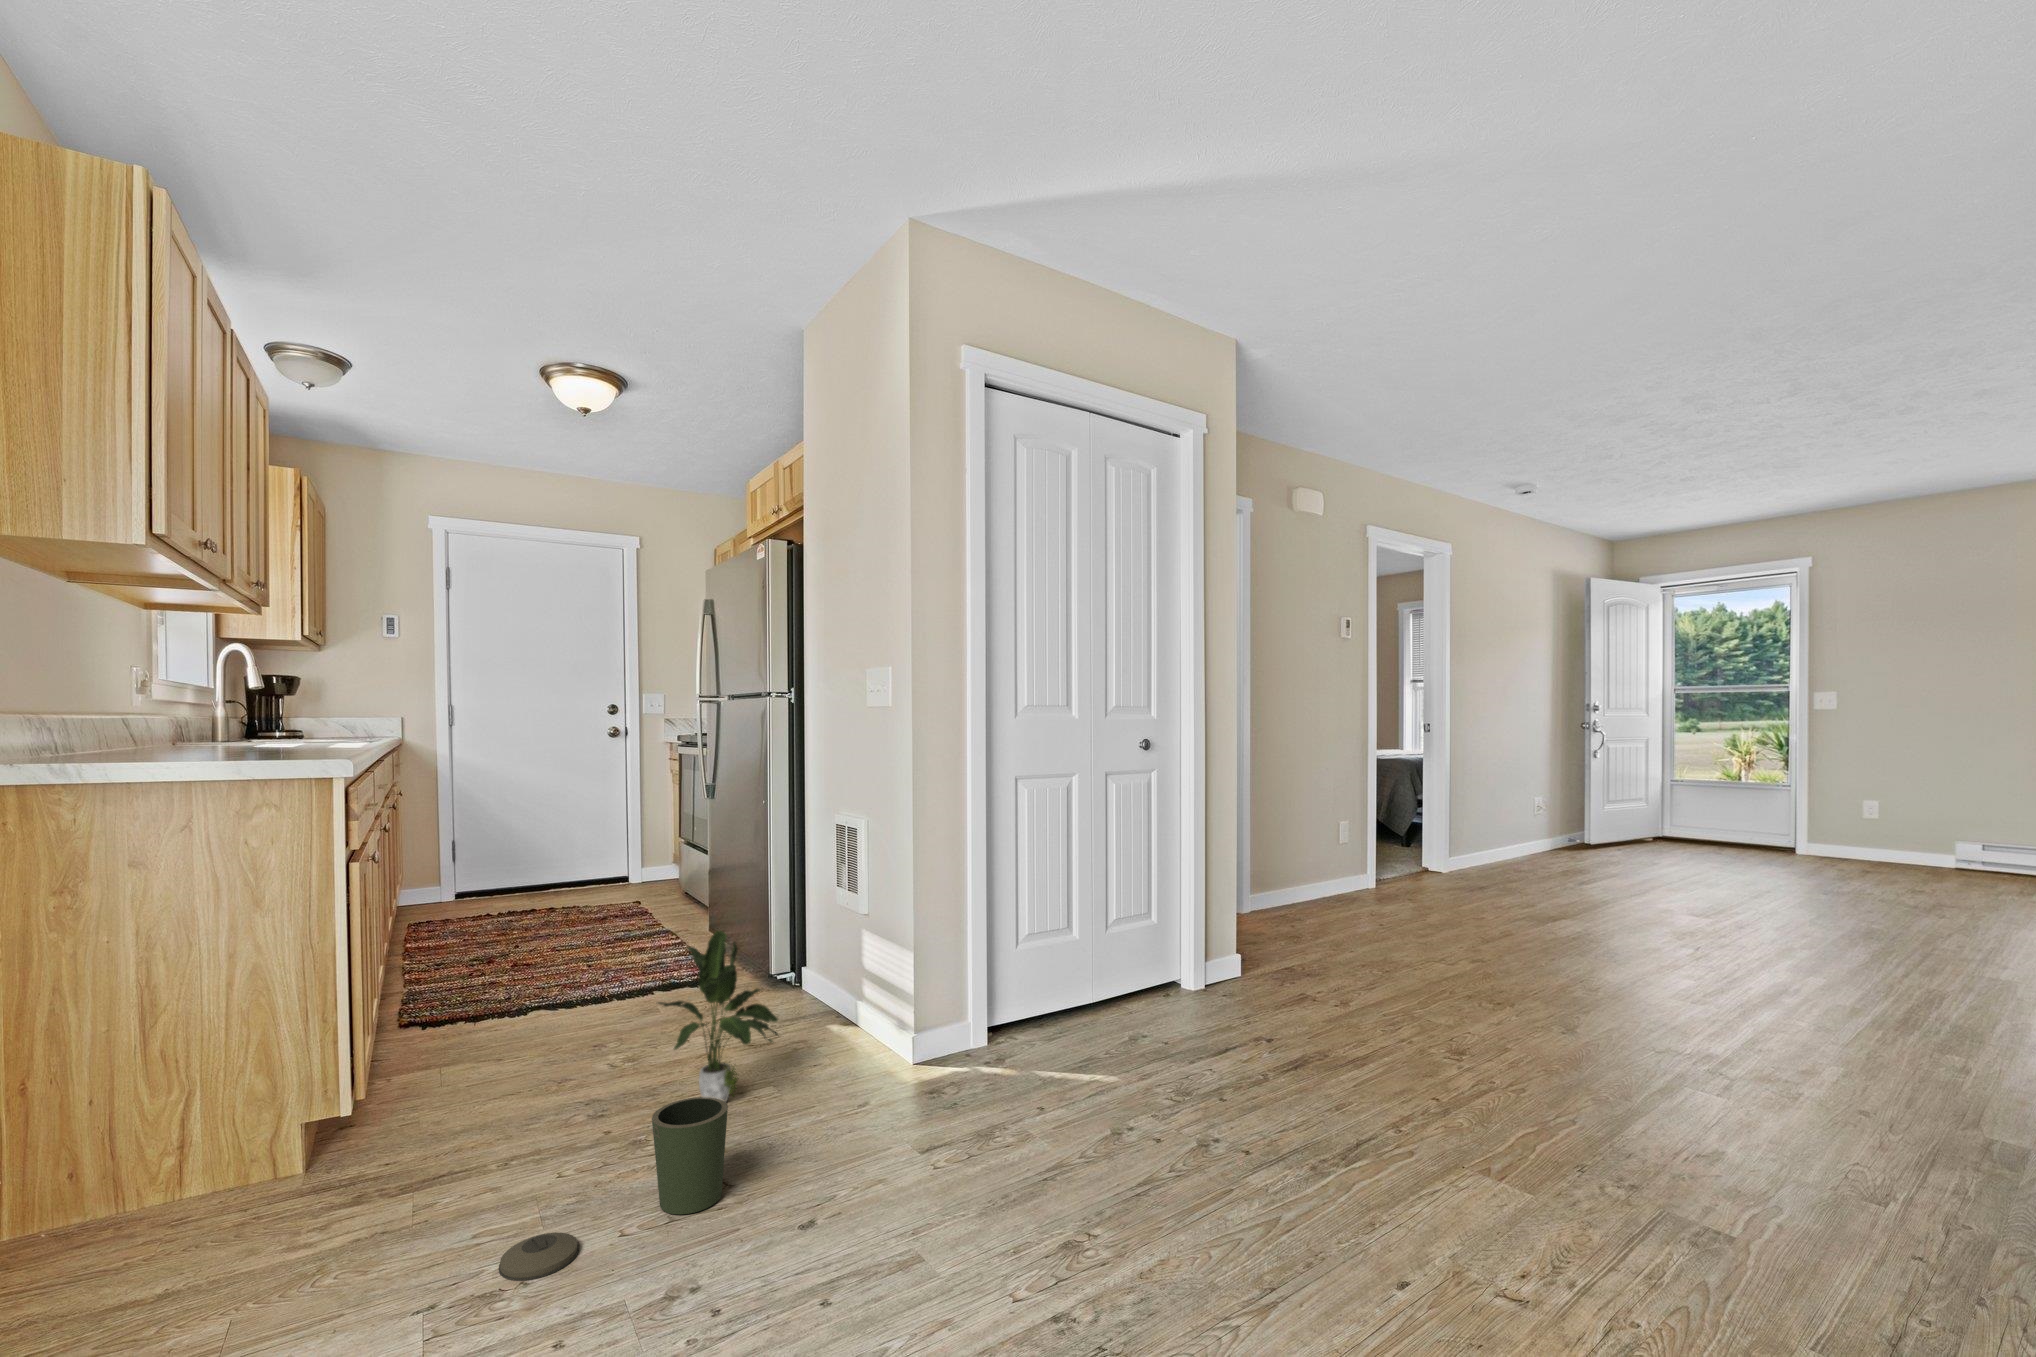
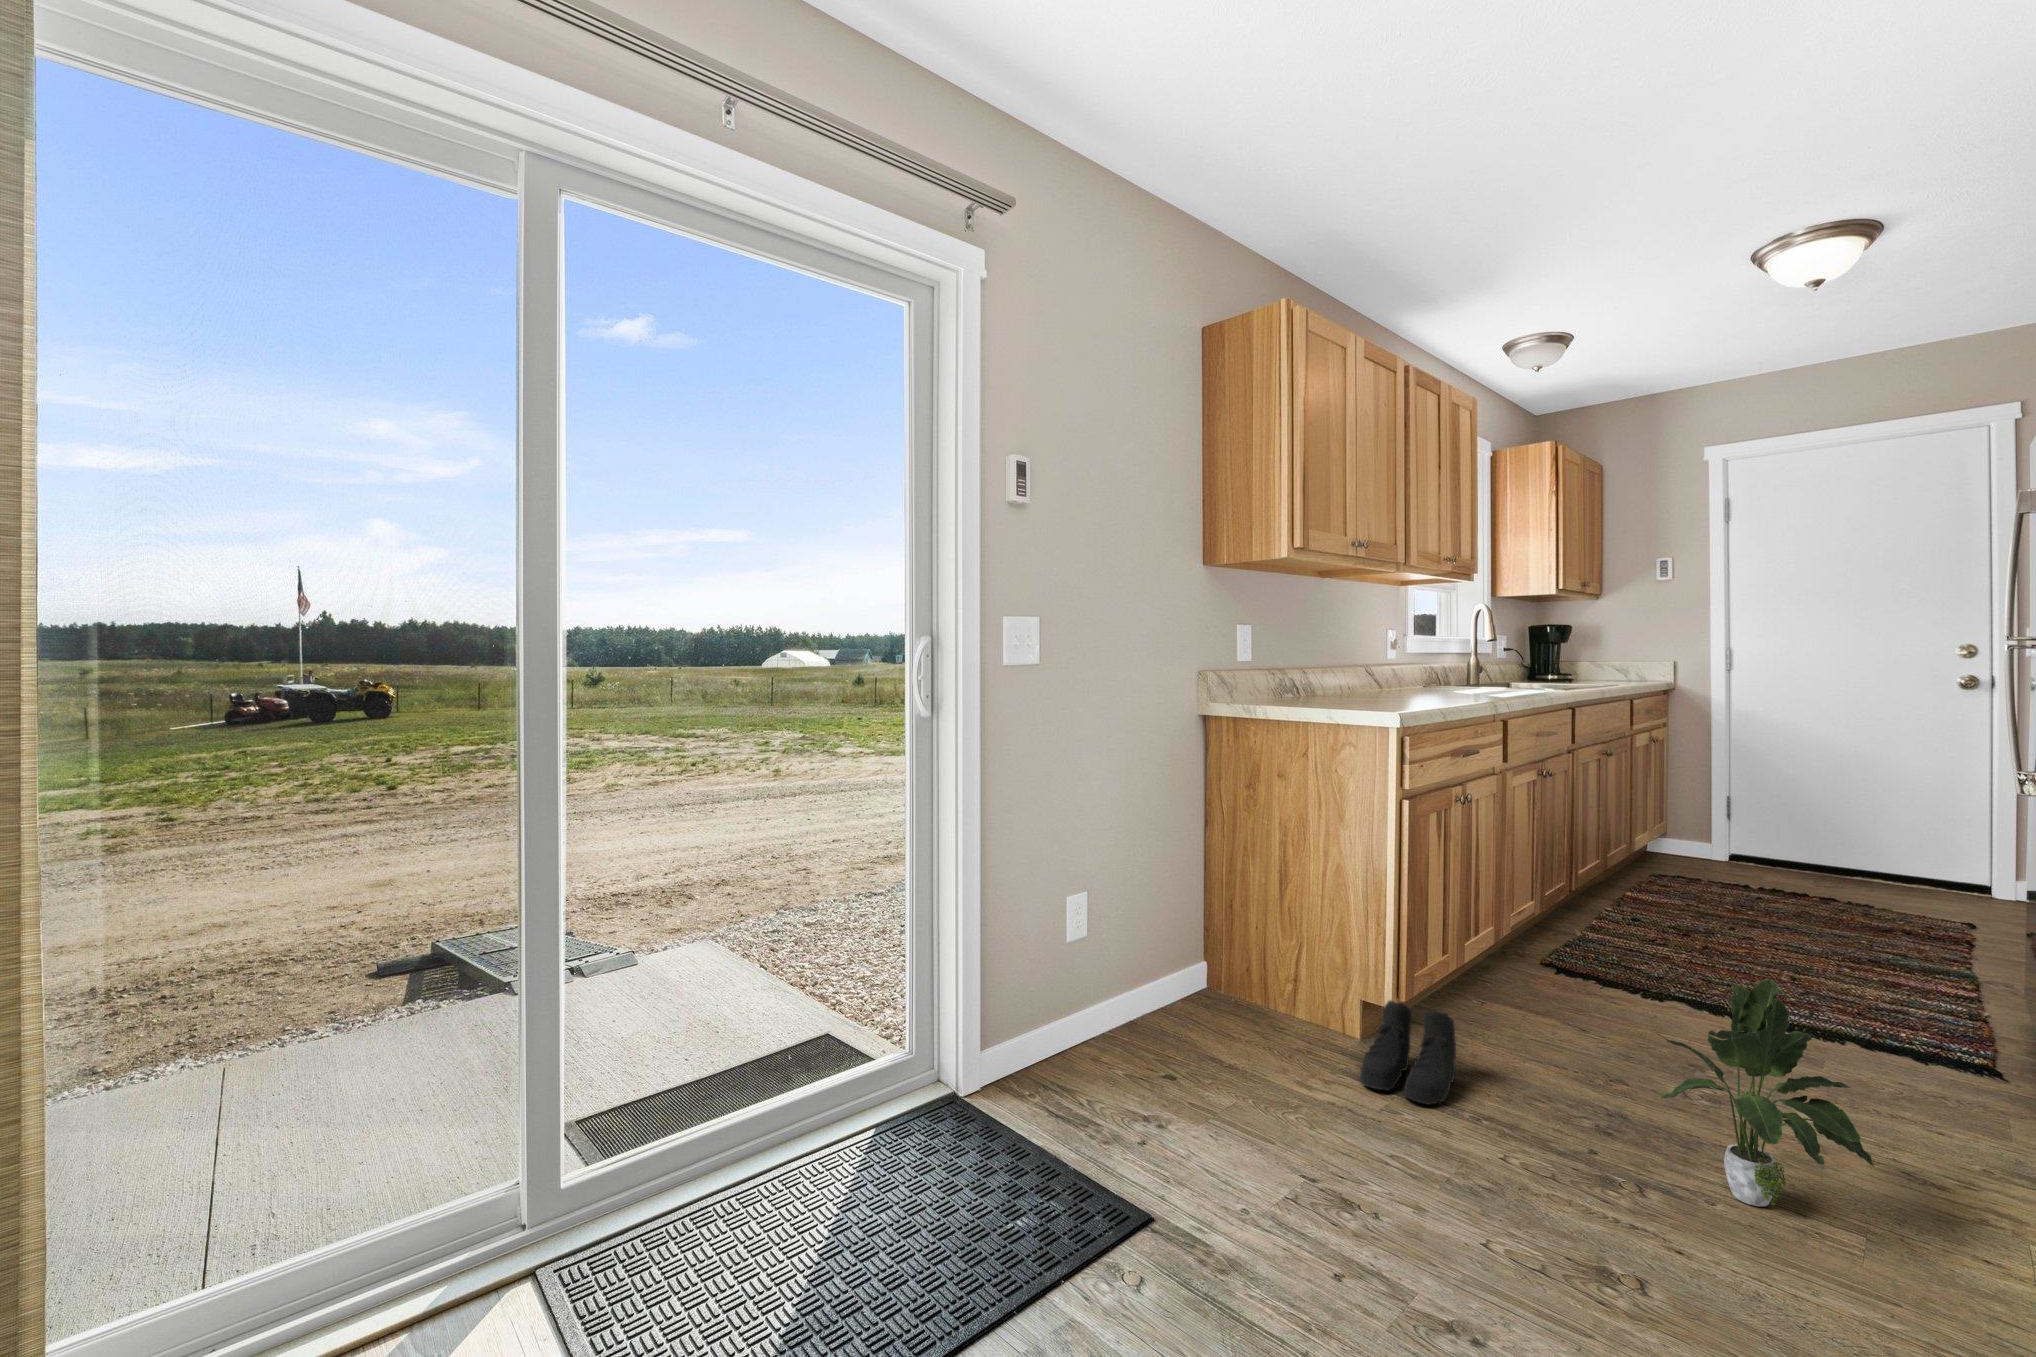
boots: none [355,1080,463,1203] -> present [1360,1000,1456,1105]
trash can: present [499,1097,728,1281] -> none [1370,1143,1640,1291]

